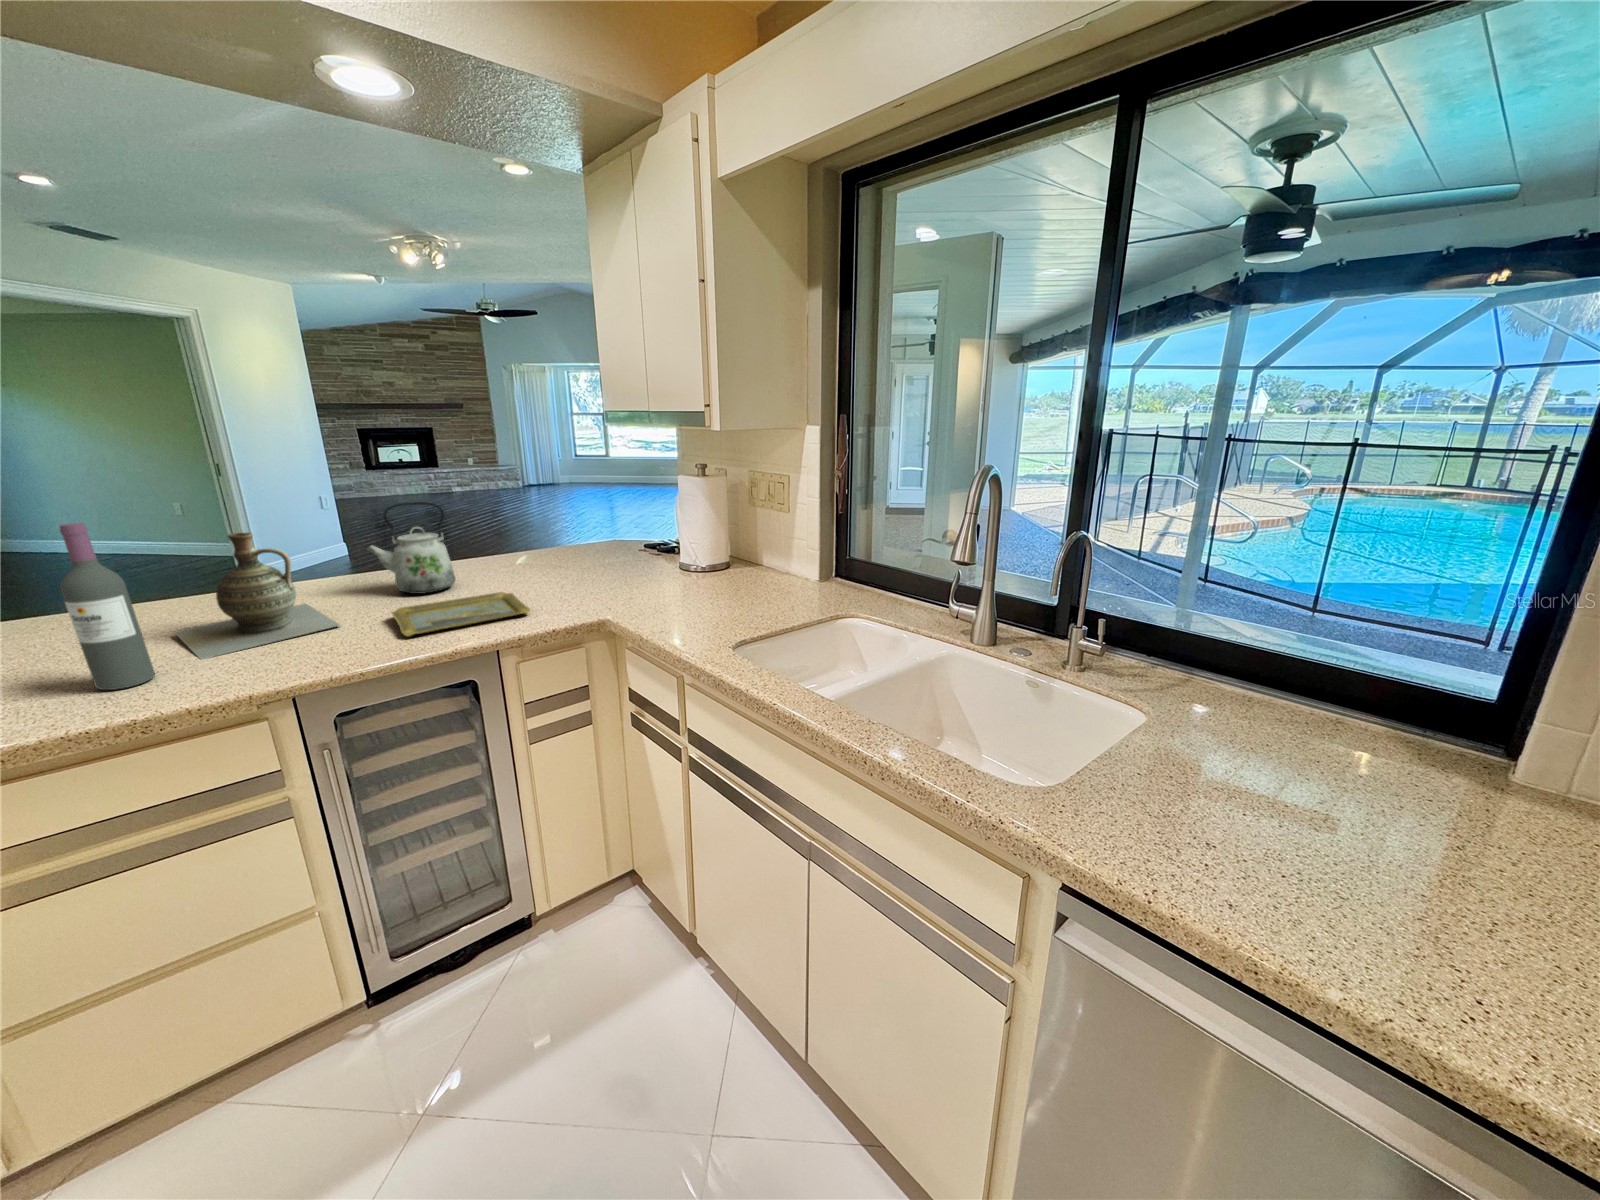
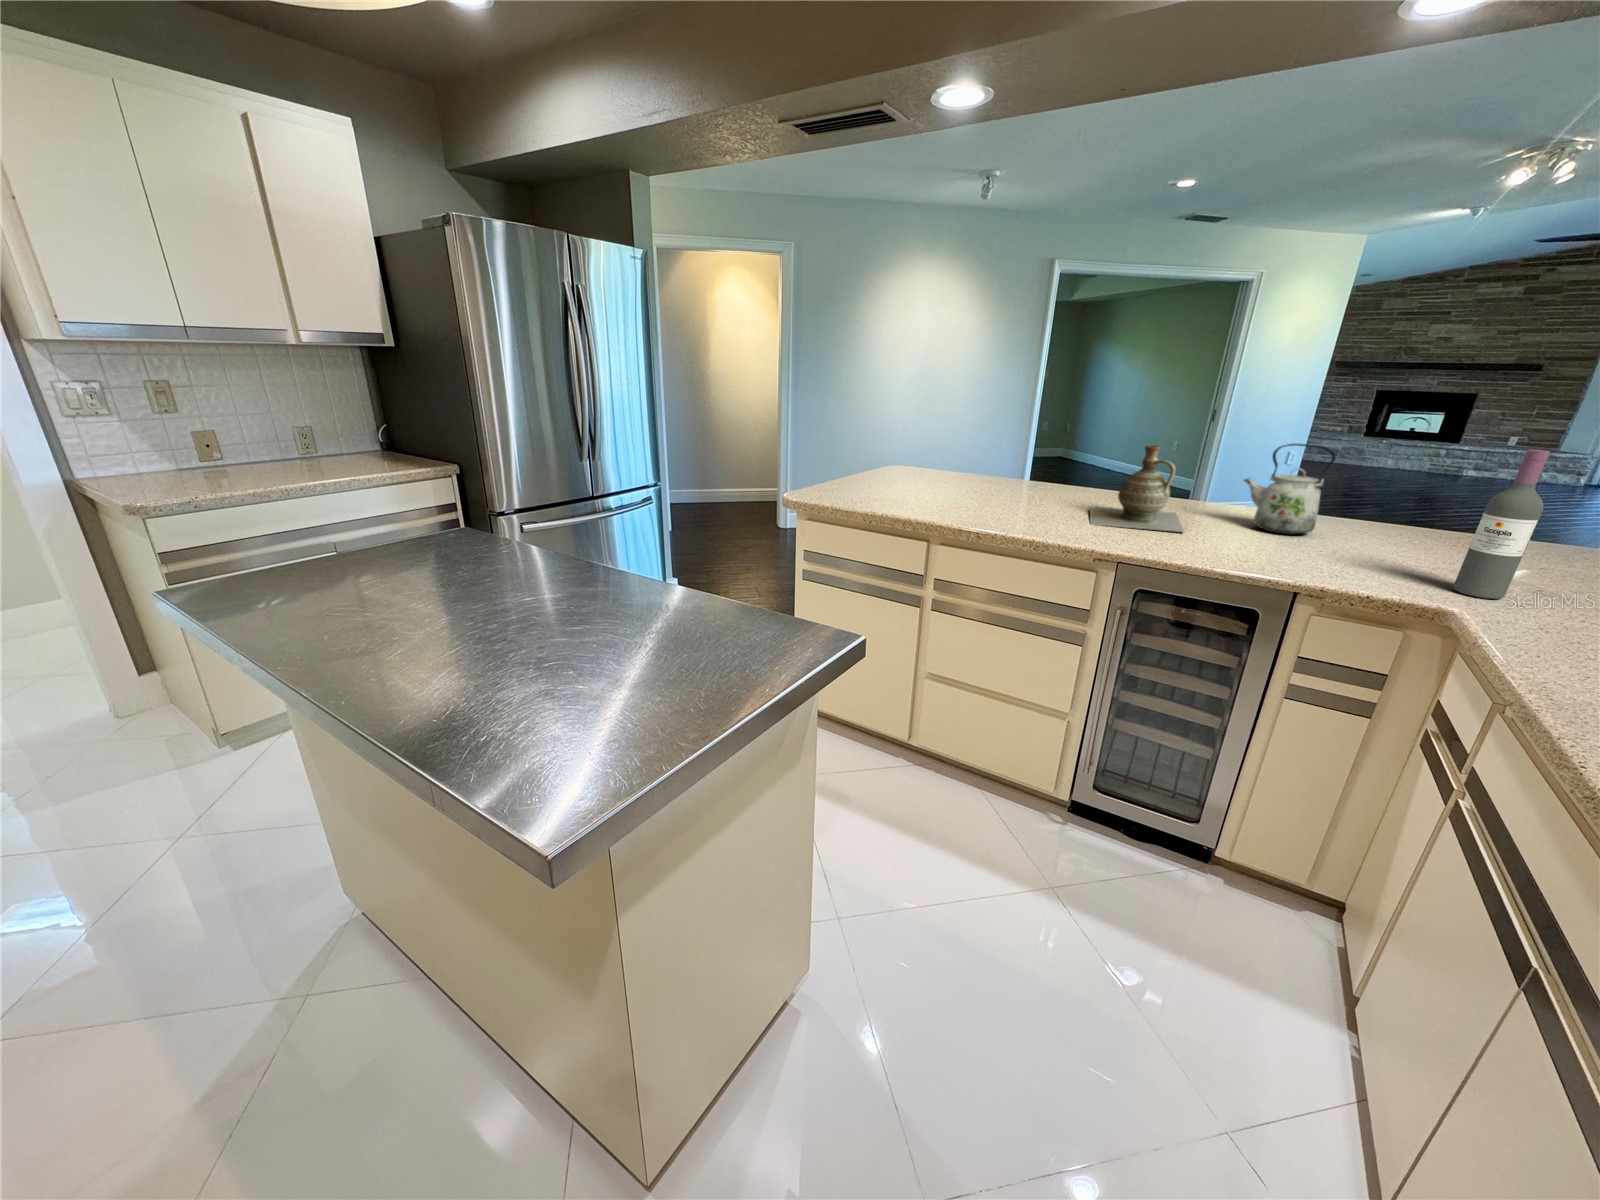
wine bottle: present [60,523,155,690] -> present [1453,450,1550,599]
tray: present [391,592,530,636] -> none [1219,533,1362,573]

